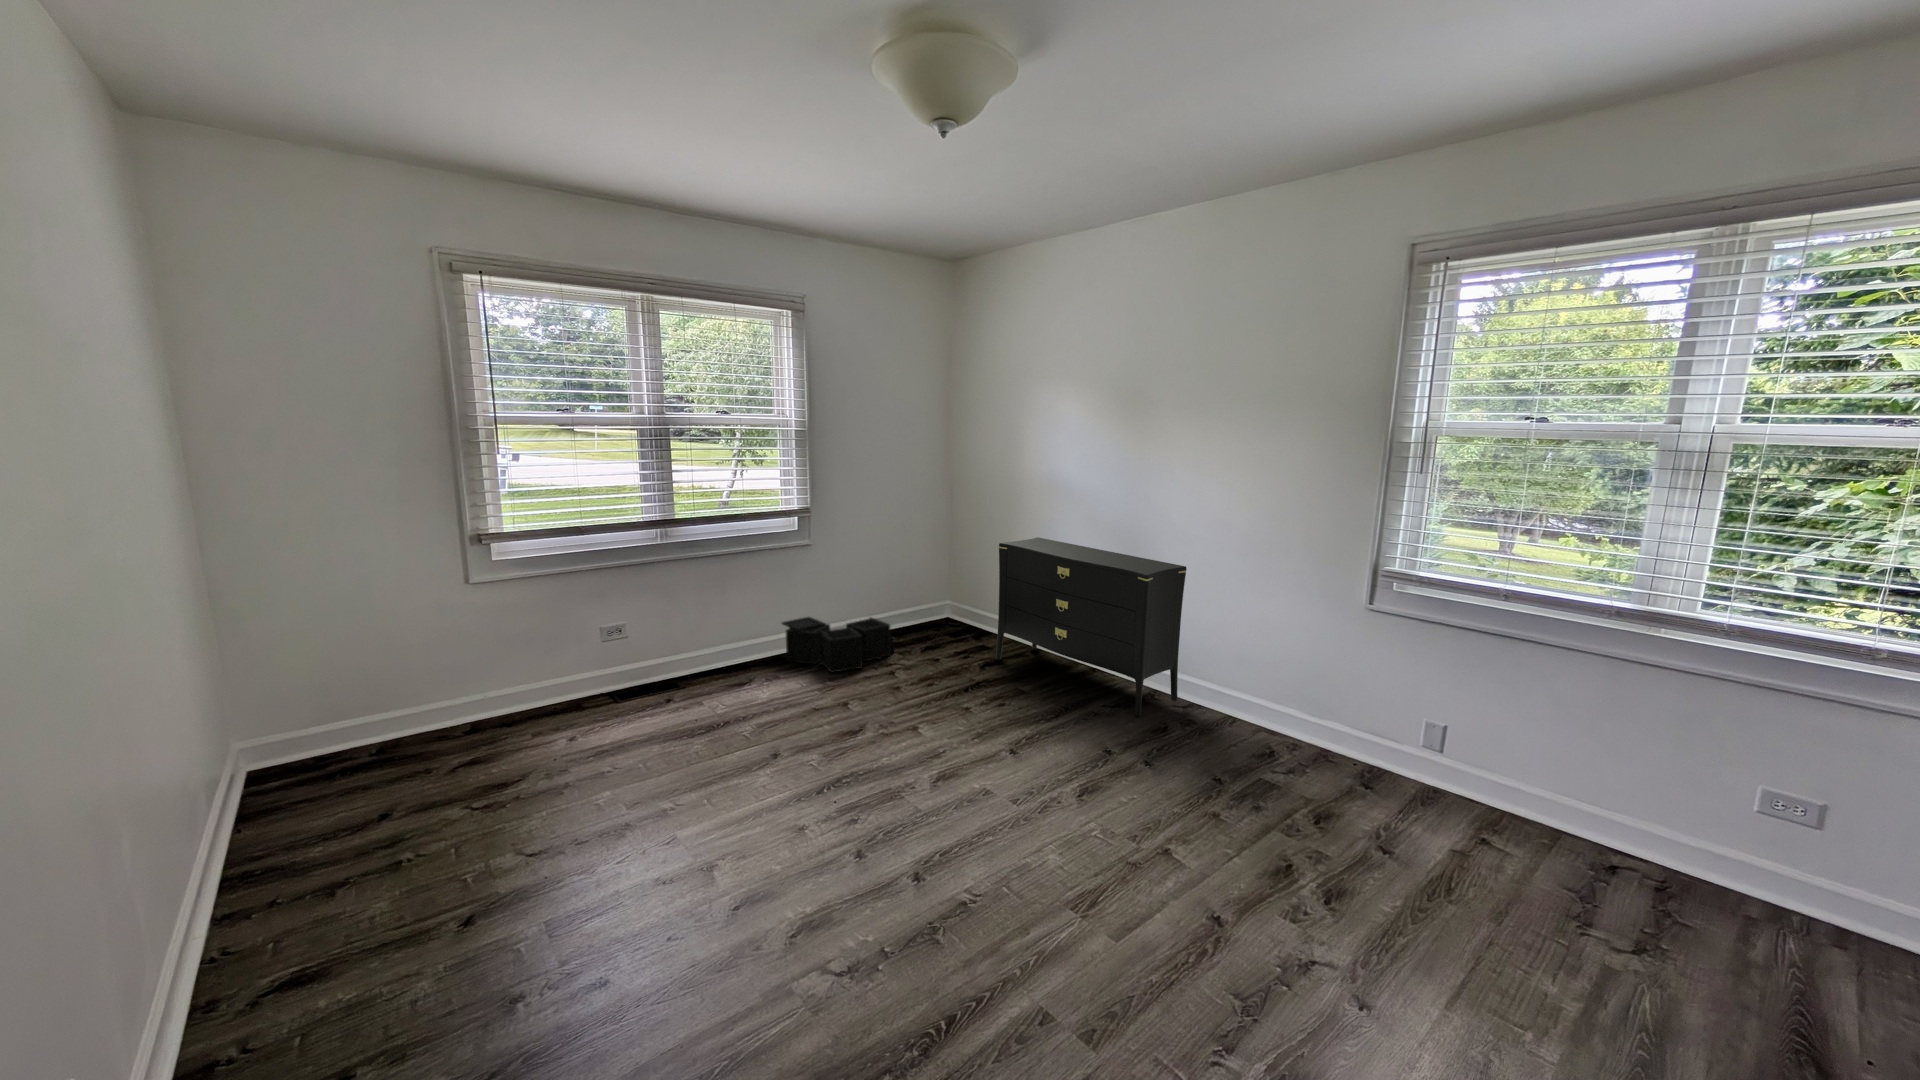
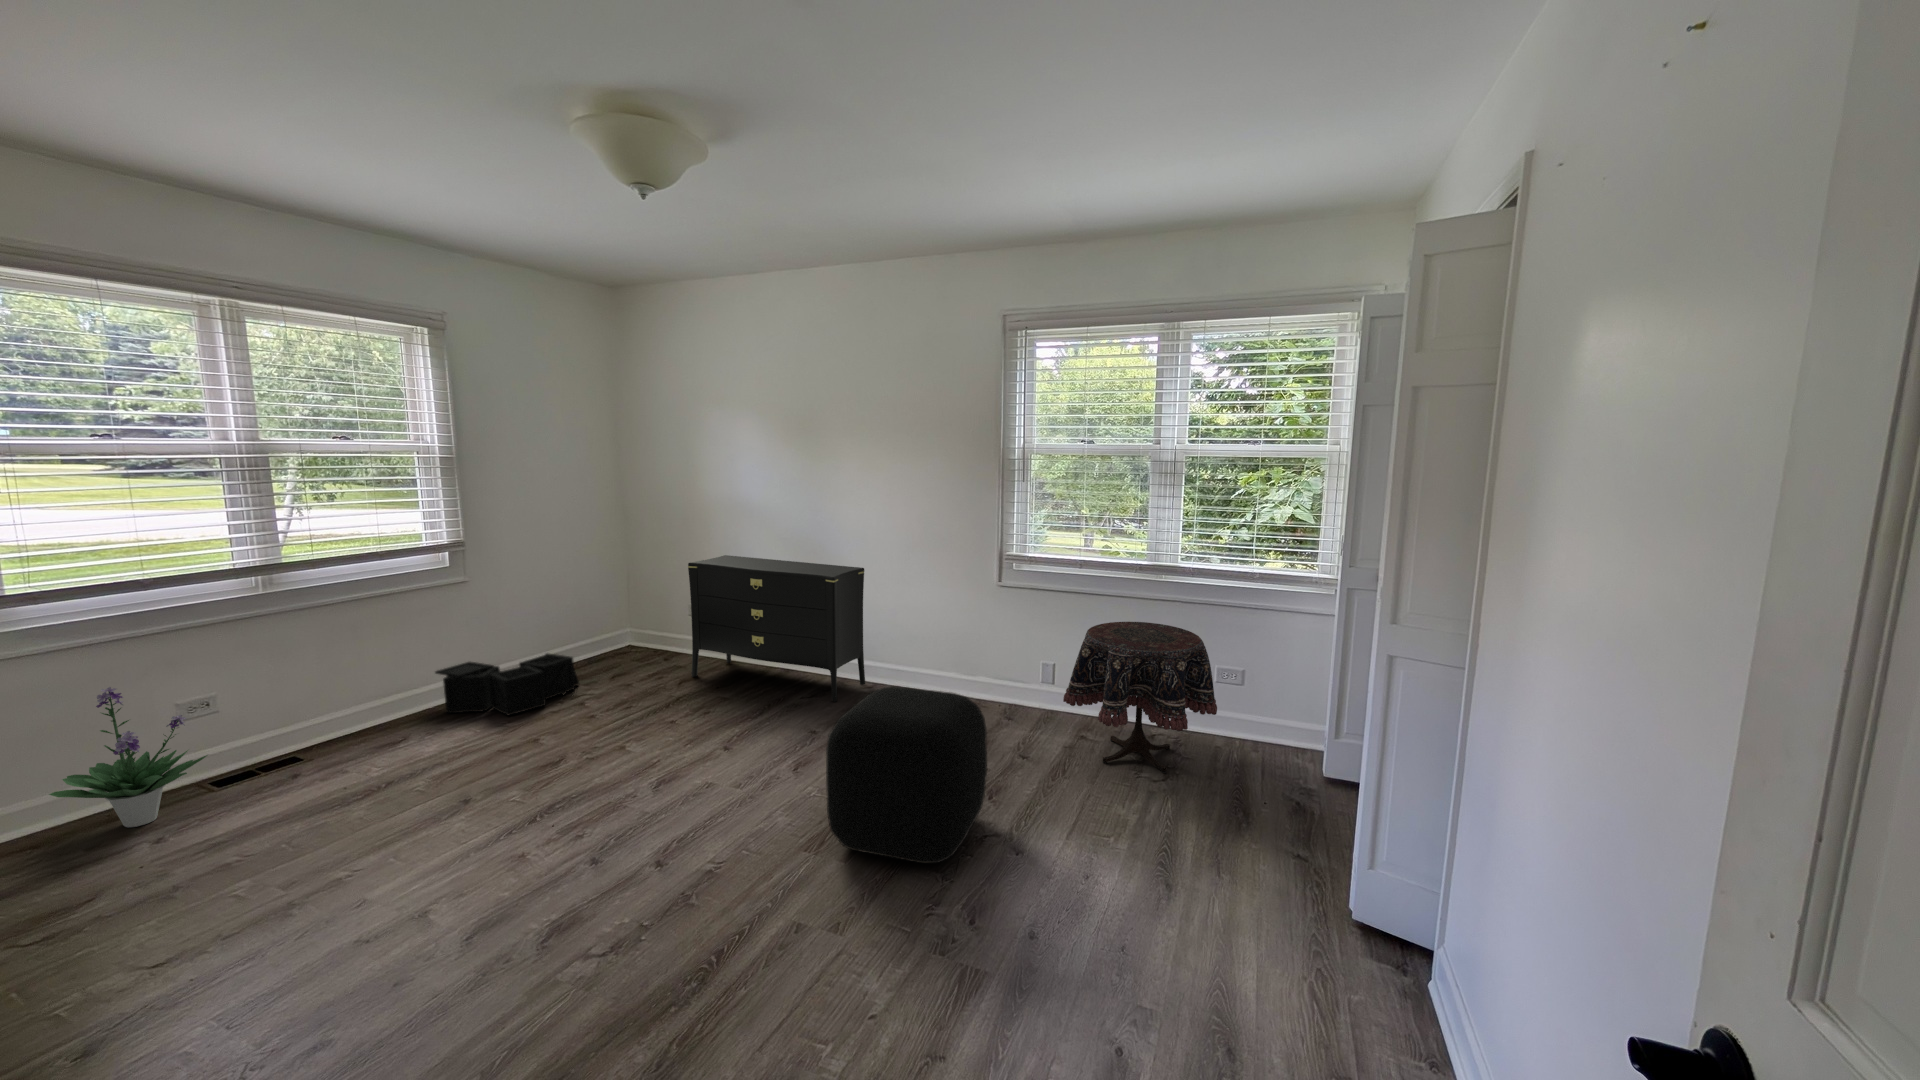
potted plant: none [518,609,615,721] -> present [49,687,207,827]
side table: none [1457,687,1766,940] -> present [1063,622,1217,773]
ottoman: none [1102,729,1330,987] -> present [826,686,987,863]

